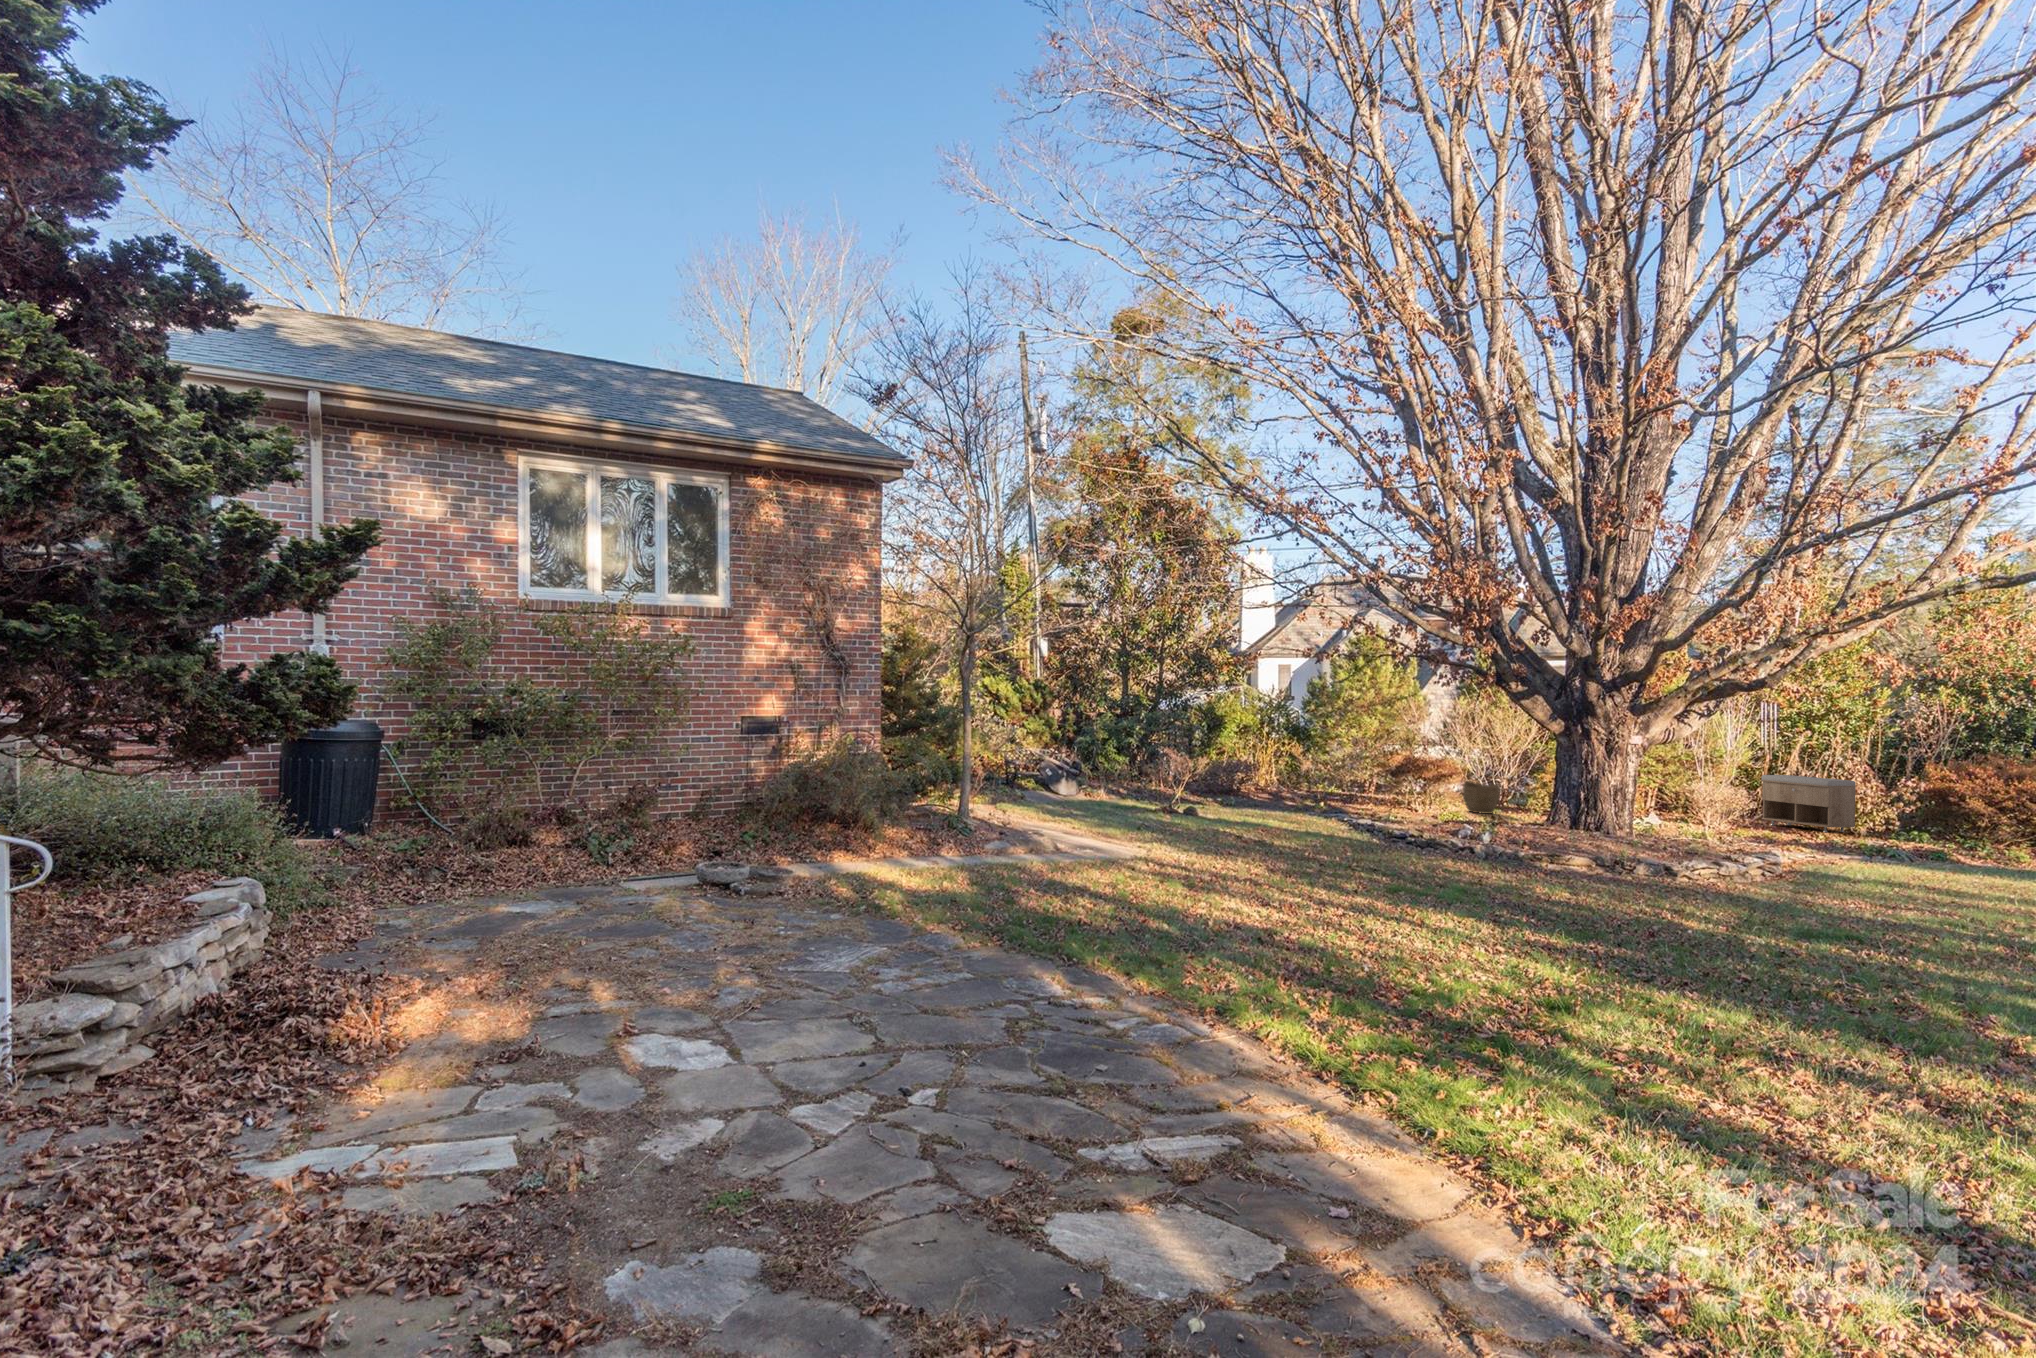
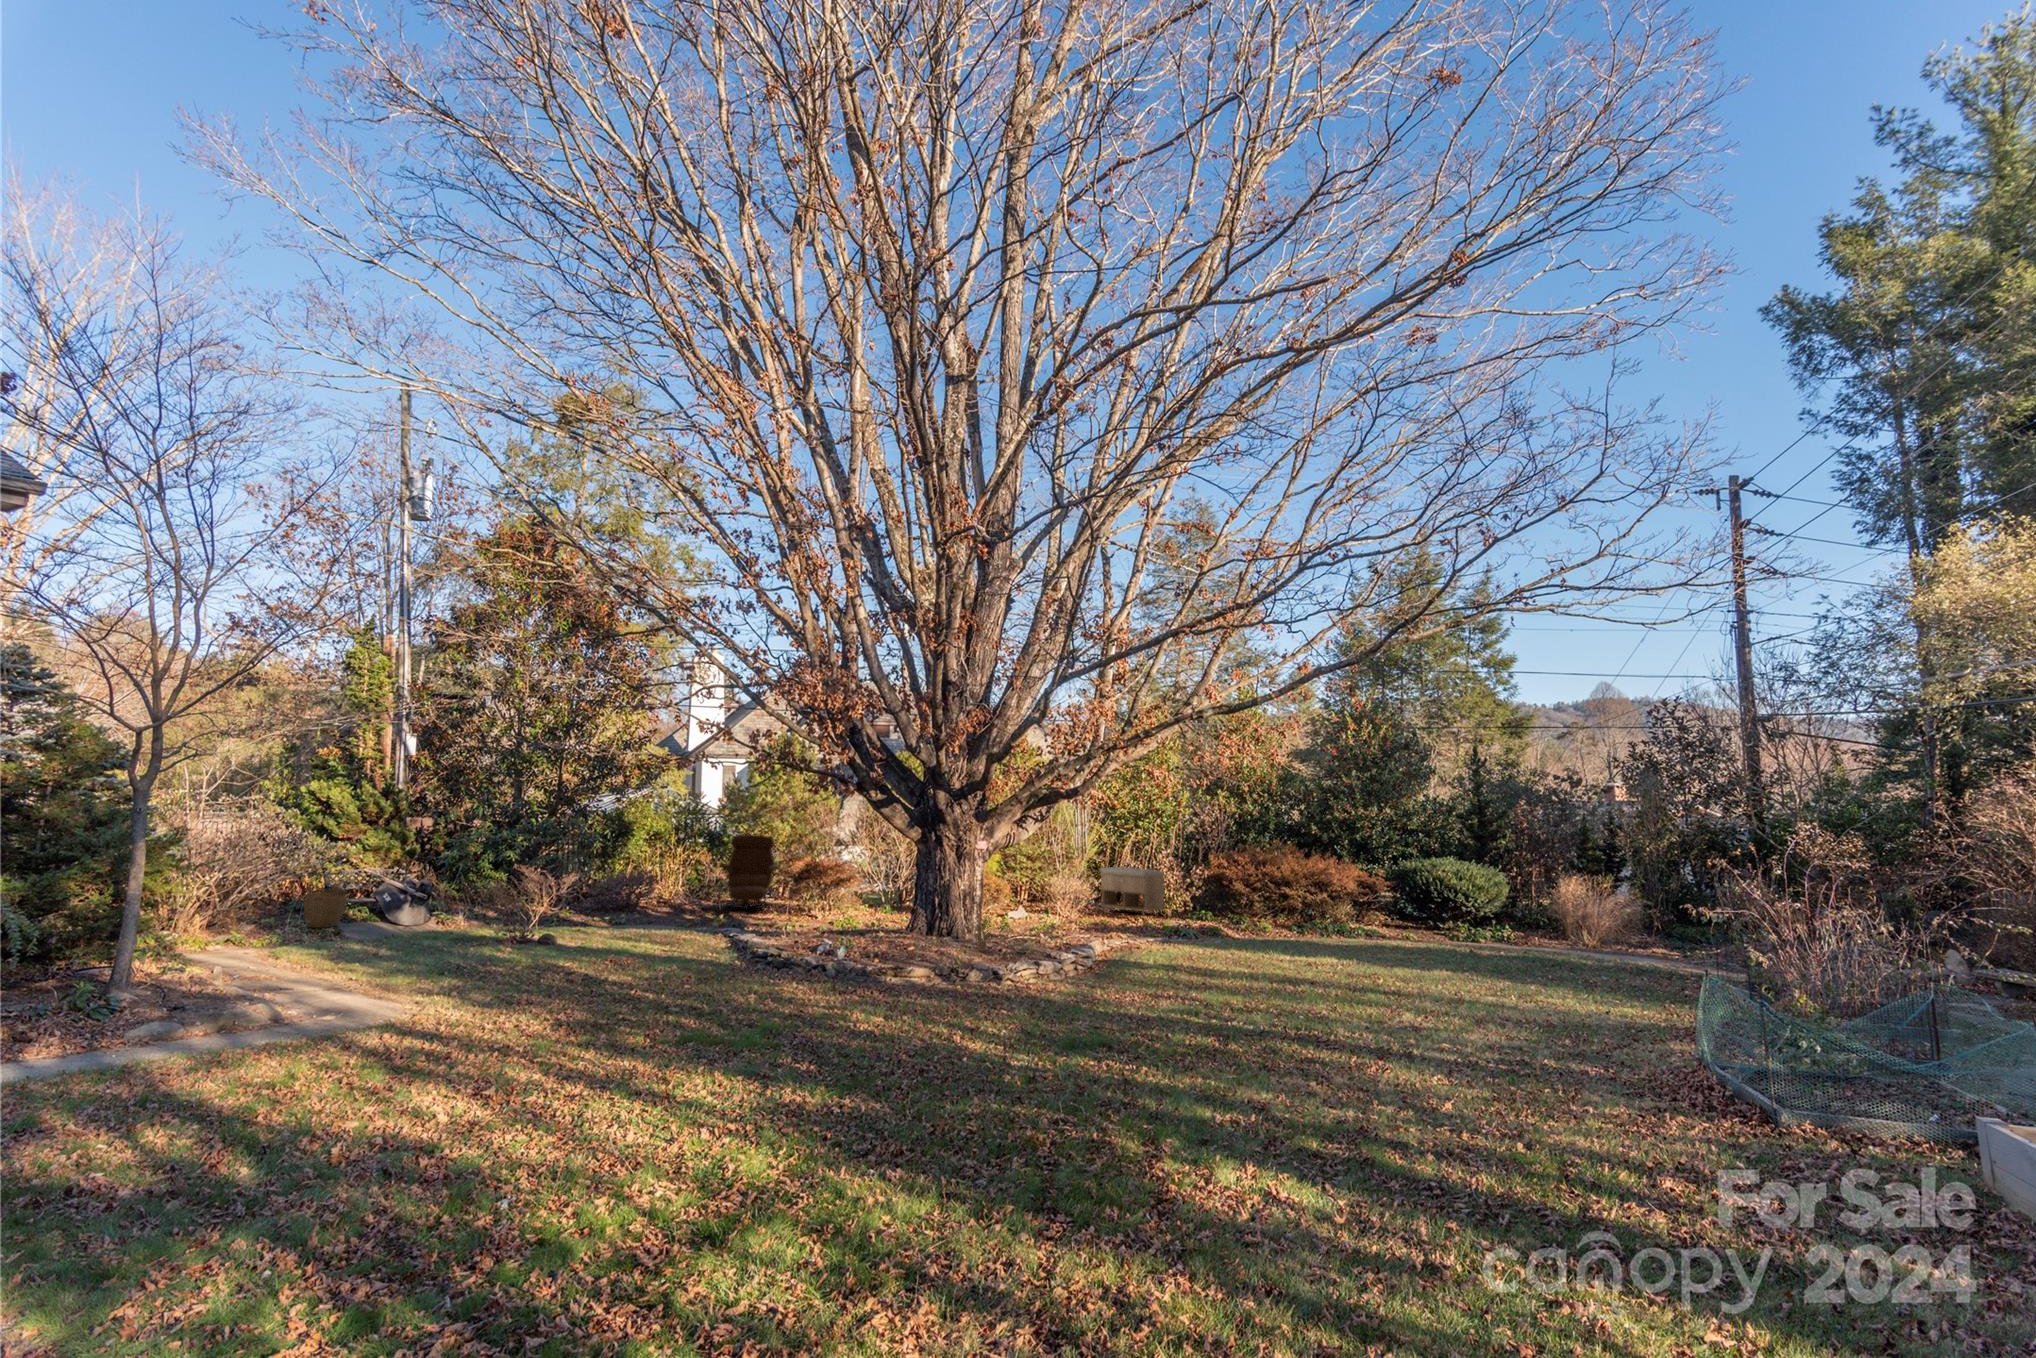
lounge chair: none [1315,729,1373,803] -> present [722,834,779,911]
woven basket: present [1463,774,1500,814] -> present [304,880,347,928]
potted plant: none [1626,811,1652,852] -> present [977,916,991,952]

